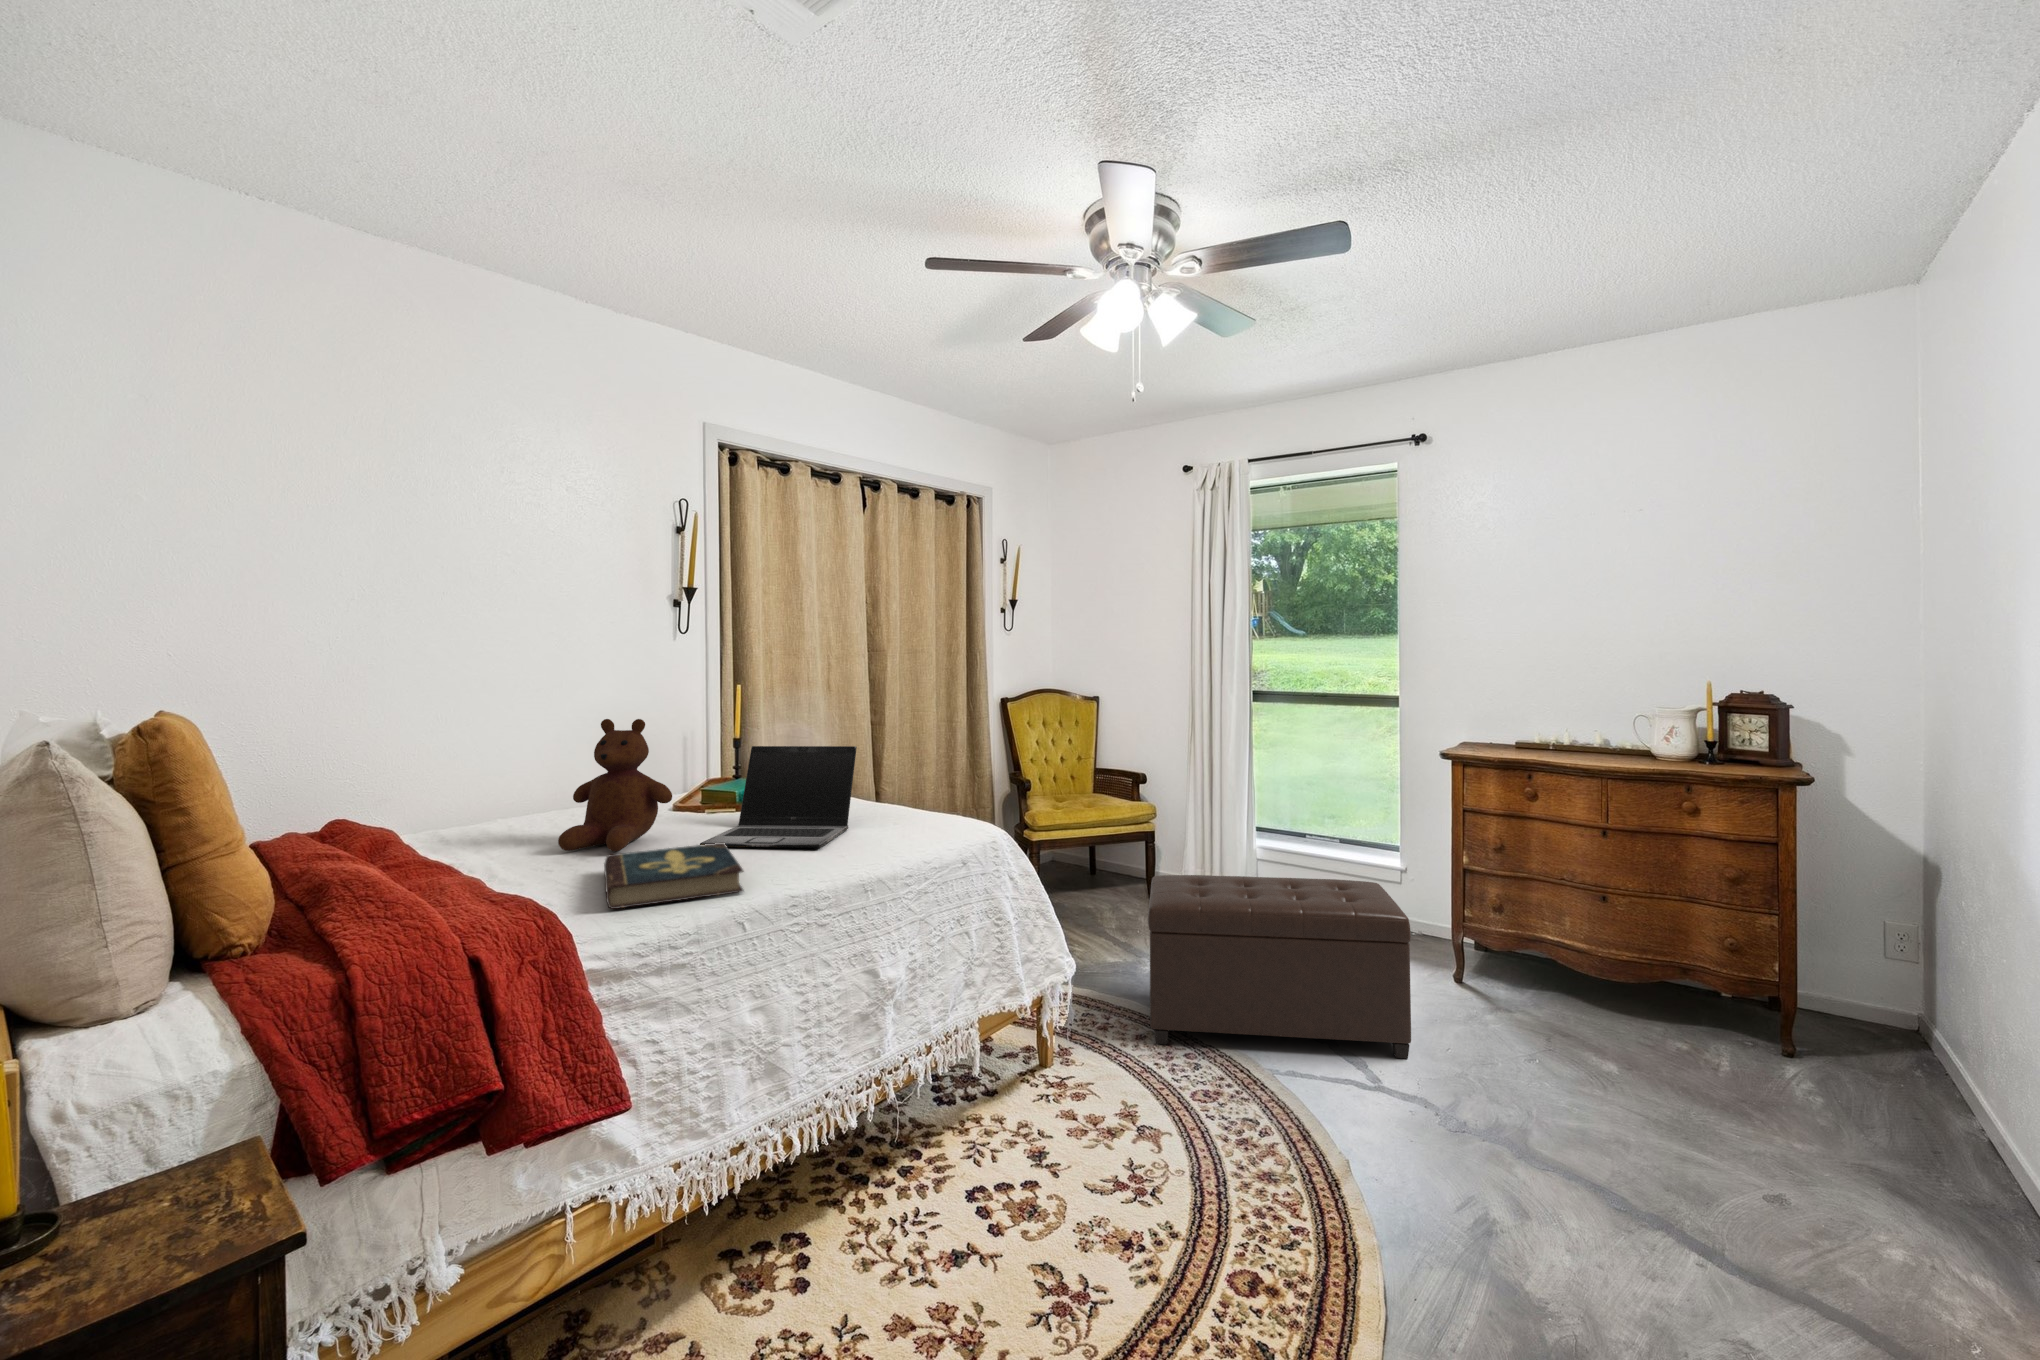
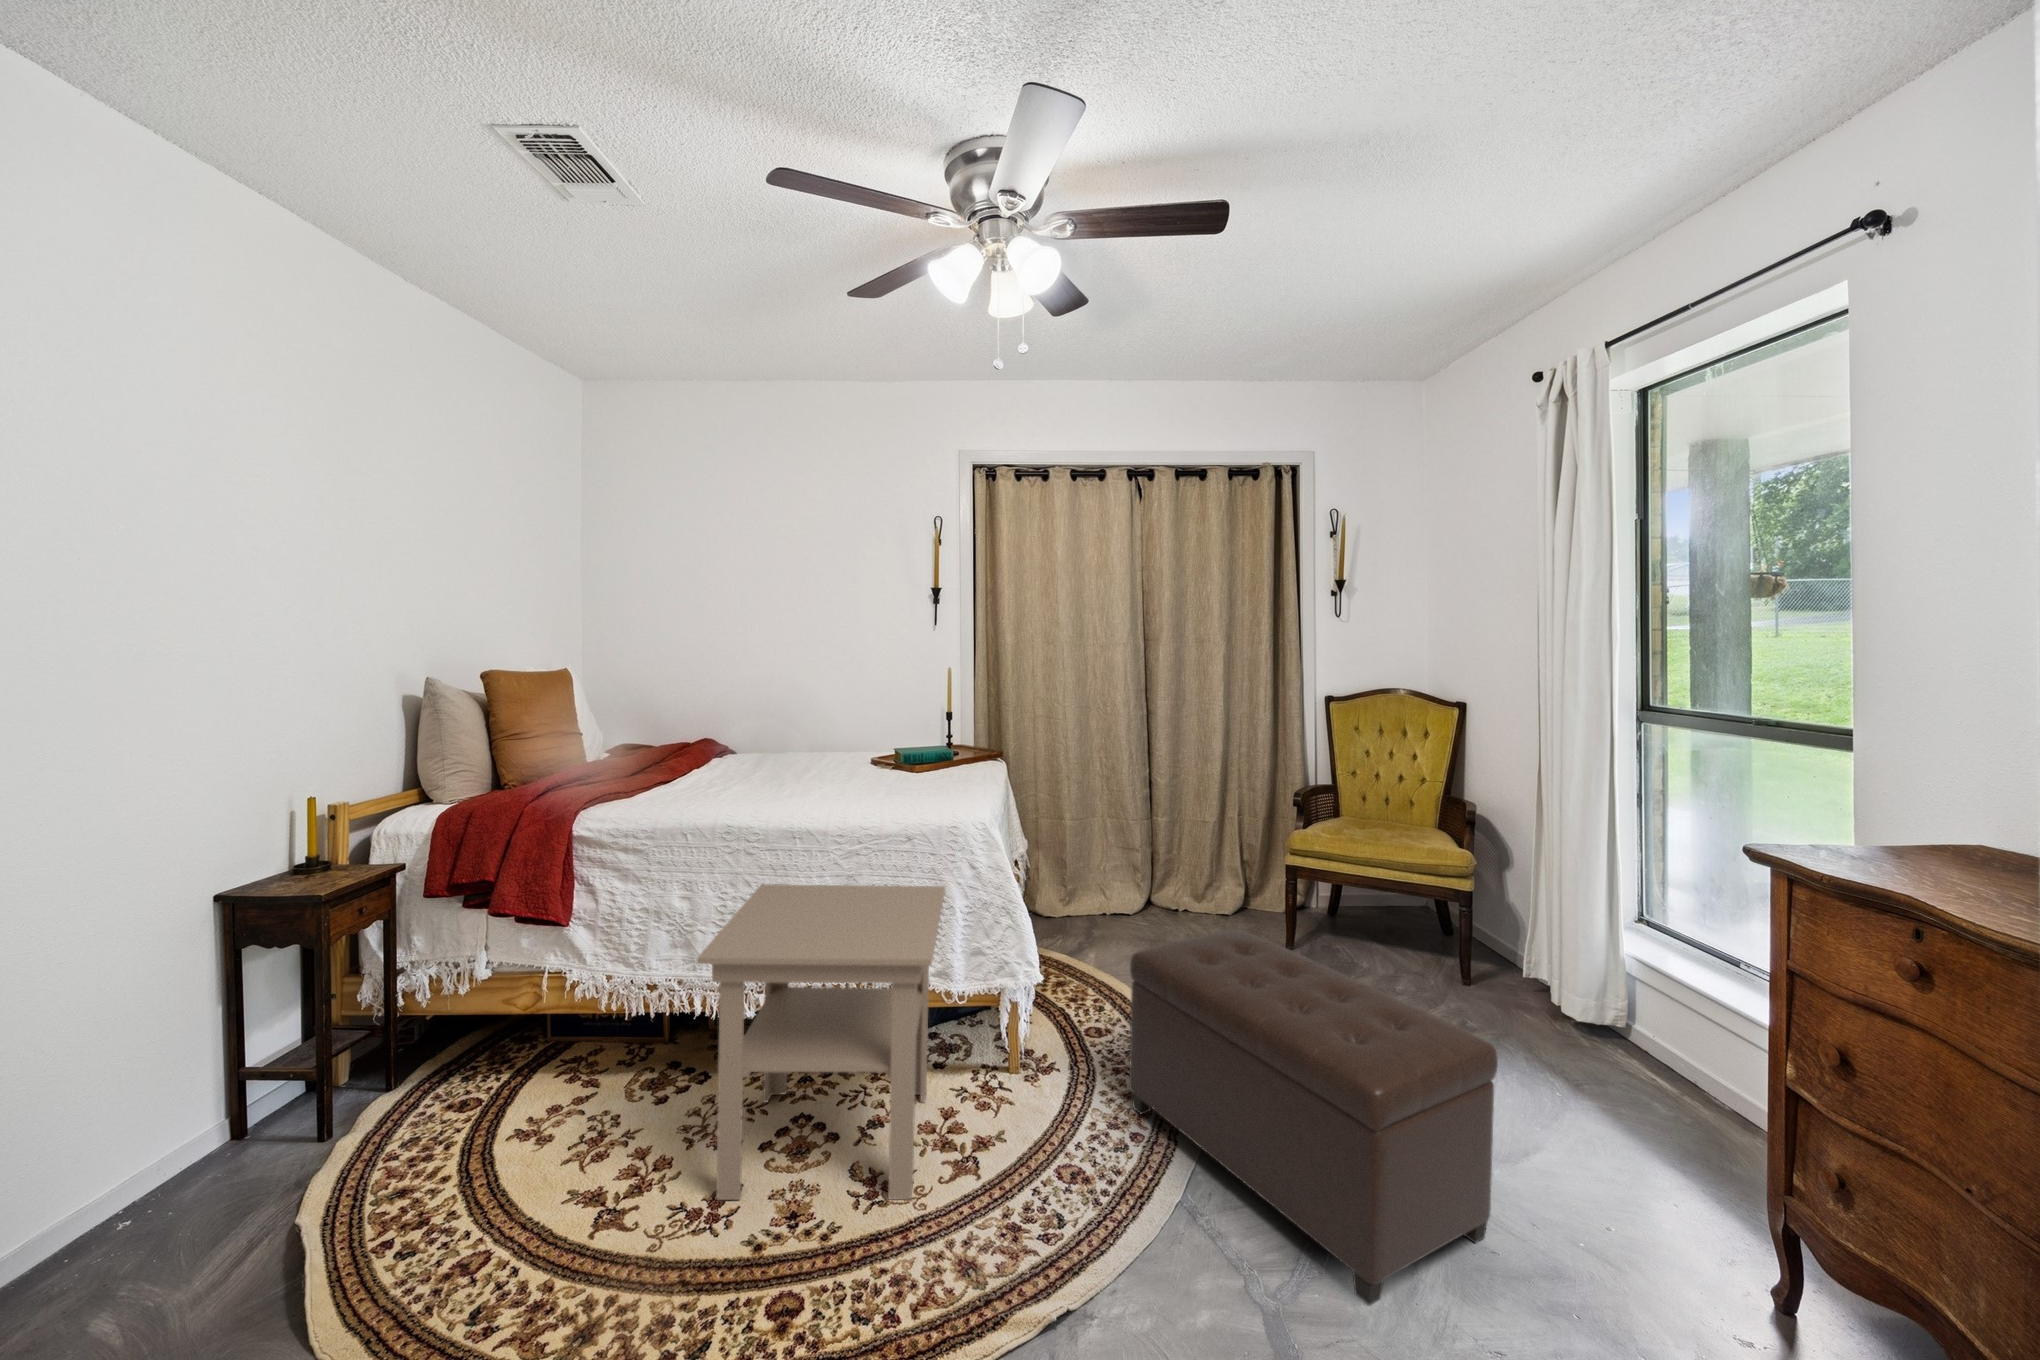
teddy bear: present [558,719,672,851] -> none [741,683,807,776]
laptop: present [700,746,857,848] -> none [796,715,923,801]
book: present [604,843,743,909] -> none [640,775,775,815]
side table: none [876,896,1188,1287] -> present [697,884,945,1200]

